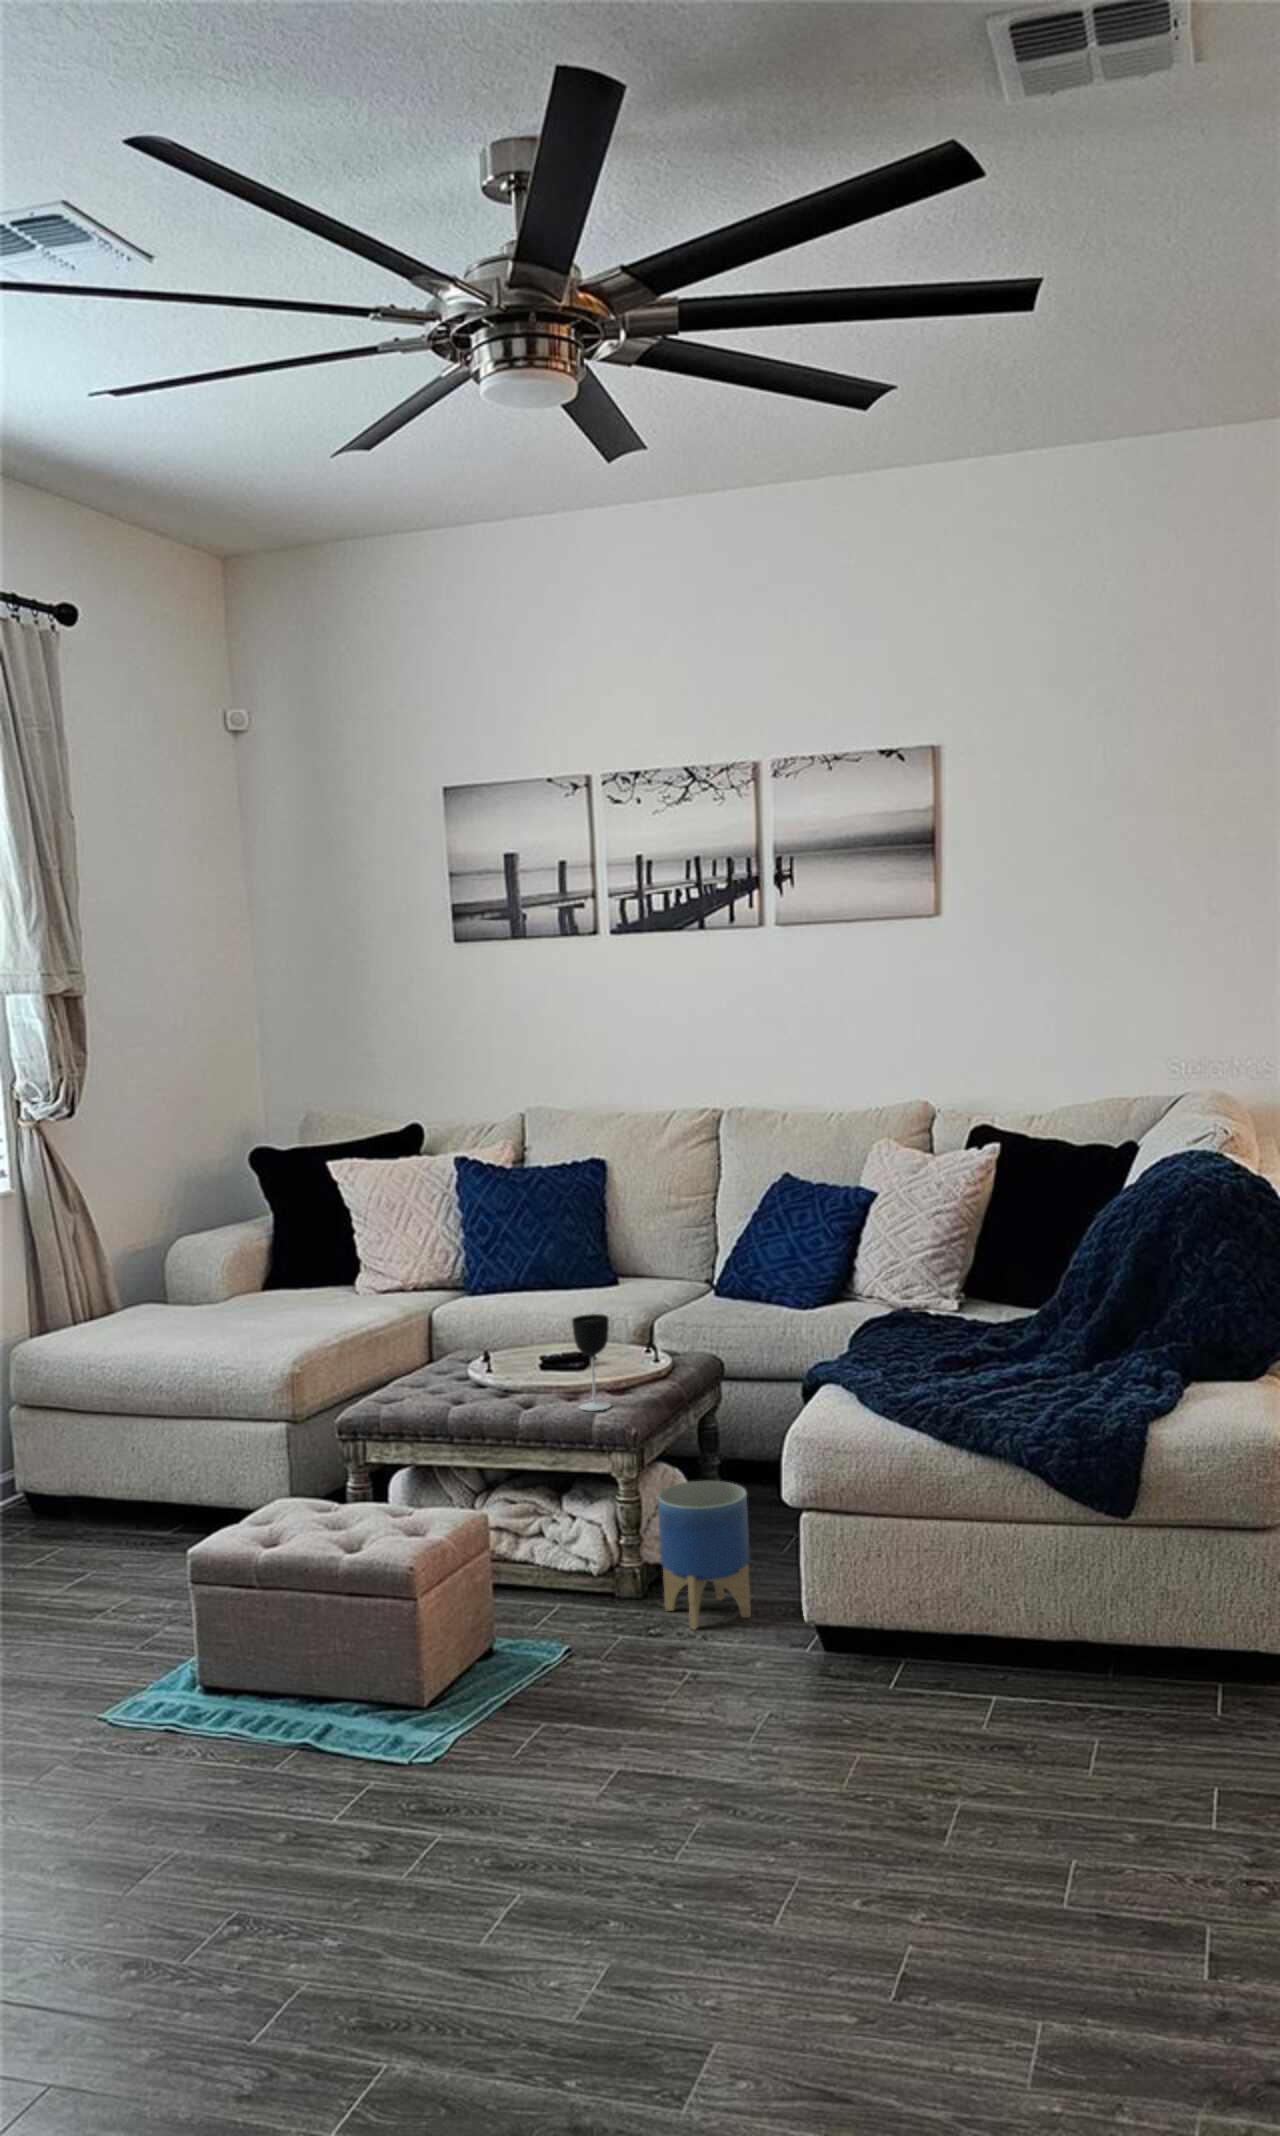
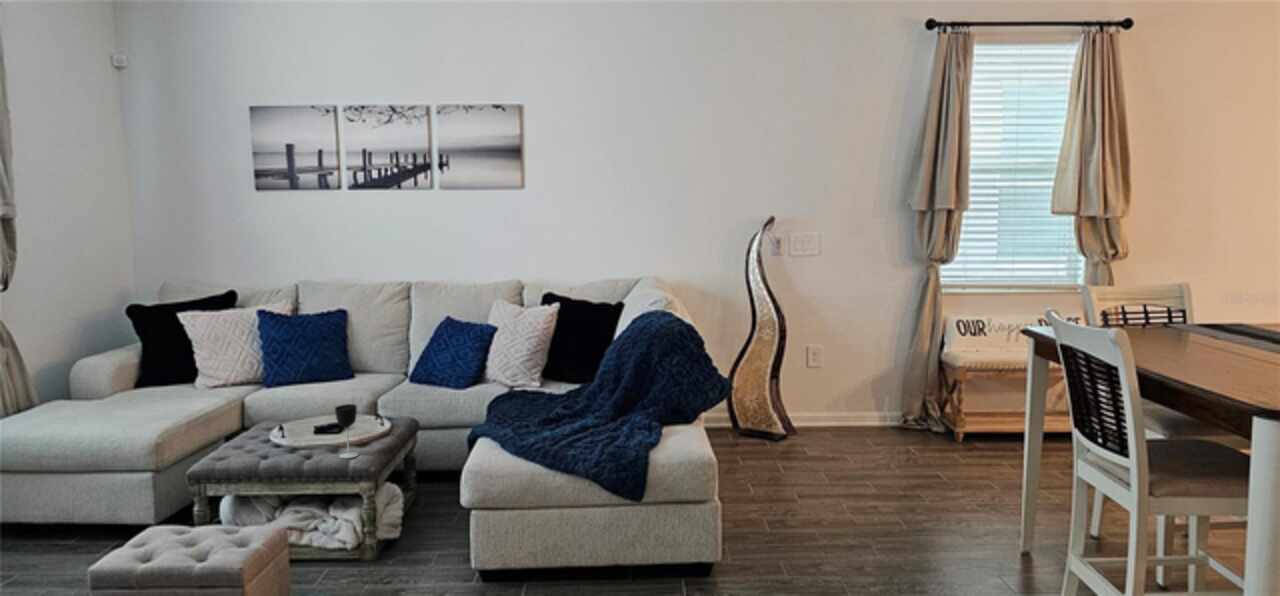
planter: present [658,1481,751,1629] -> none [387,492,440,575]

